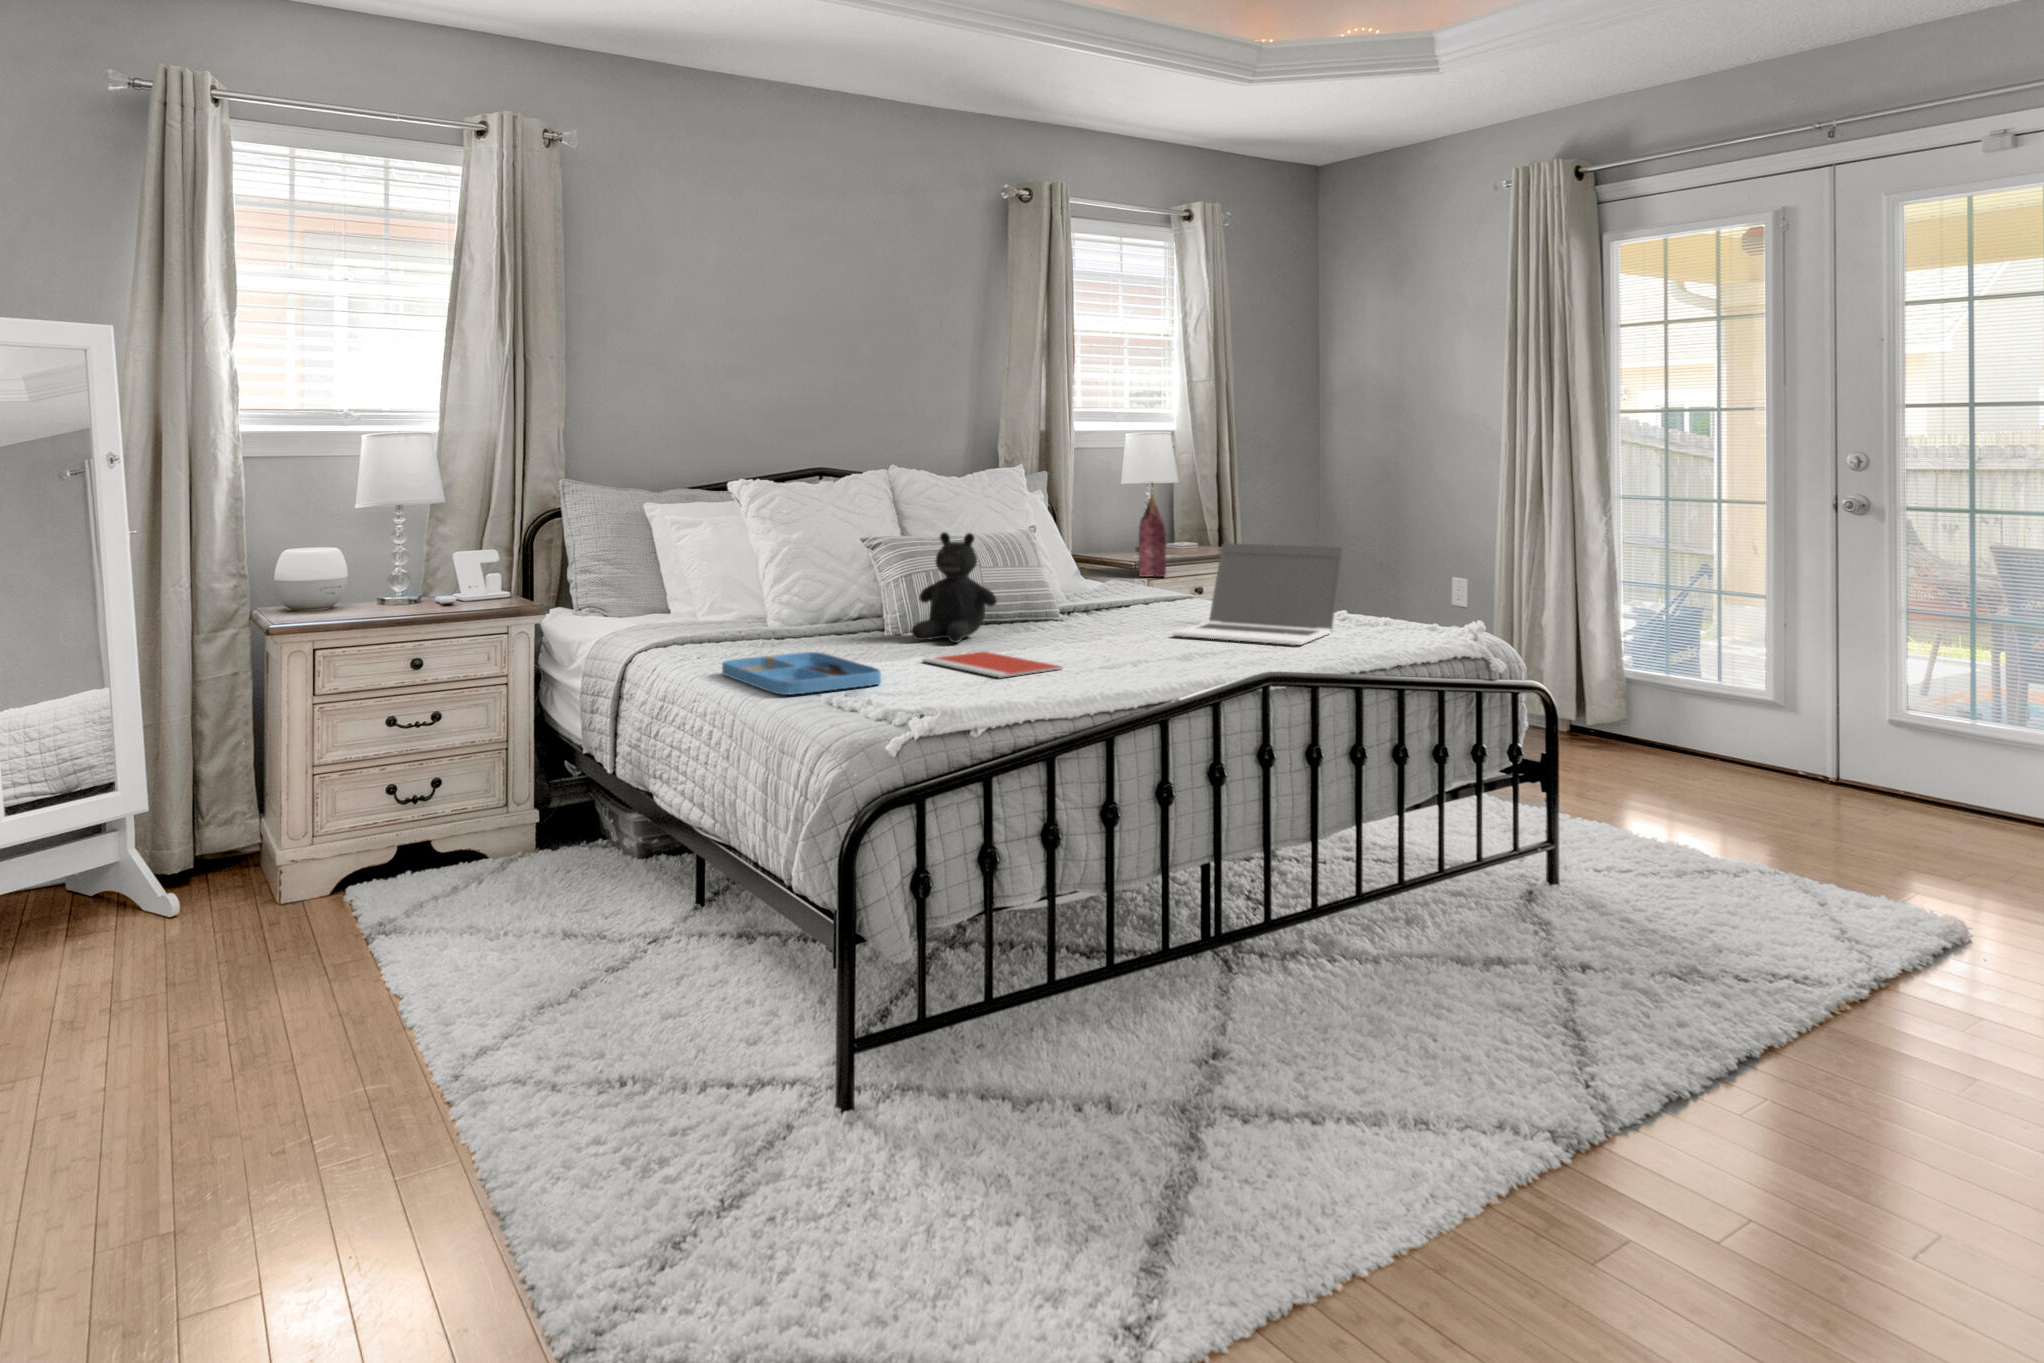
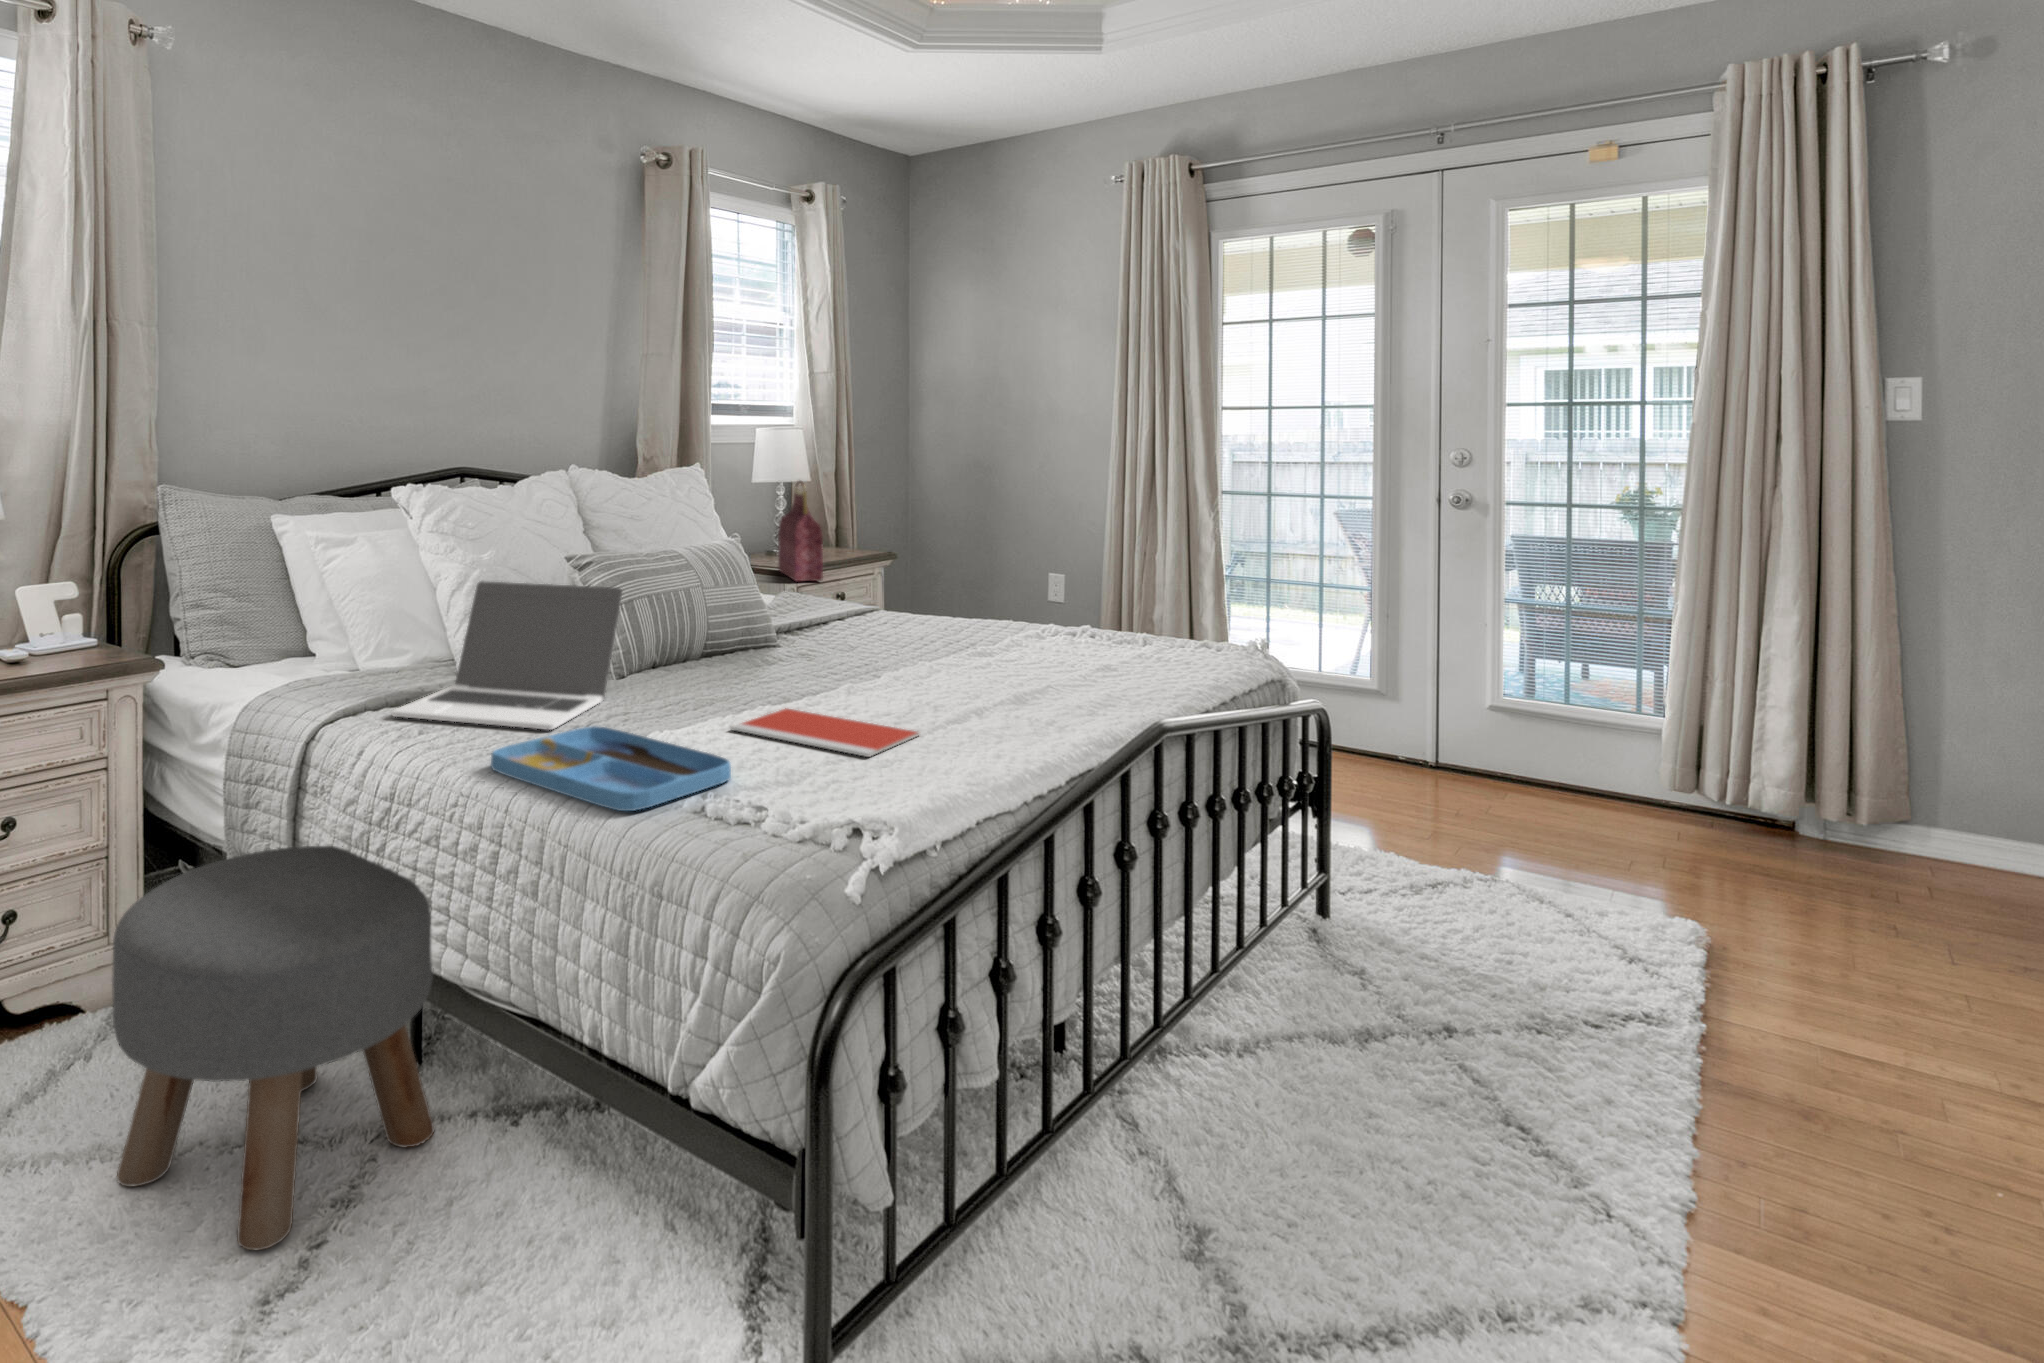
teddy bear: present [912,532,997,643] -> none [666,555,769,694]
laptop: present [1173,543,1343,645] -> present [392,581,622,730]
ottoman: none [470,736,691,982] -> present [112,846,434,1250]

